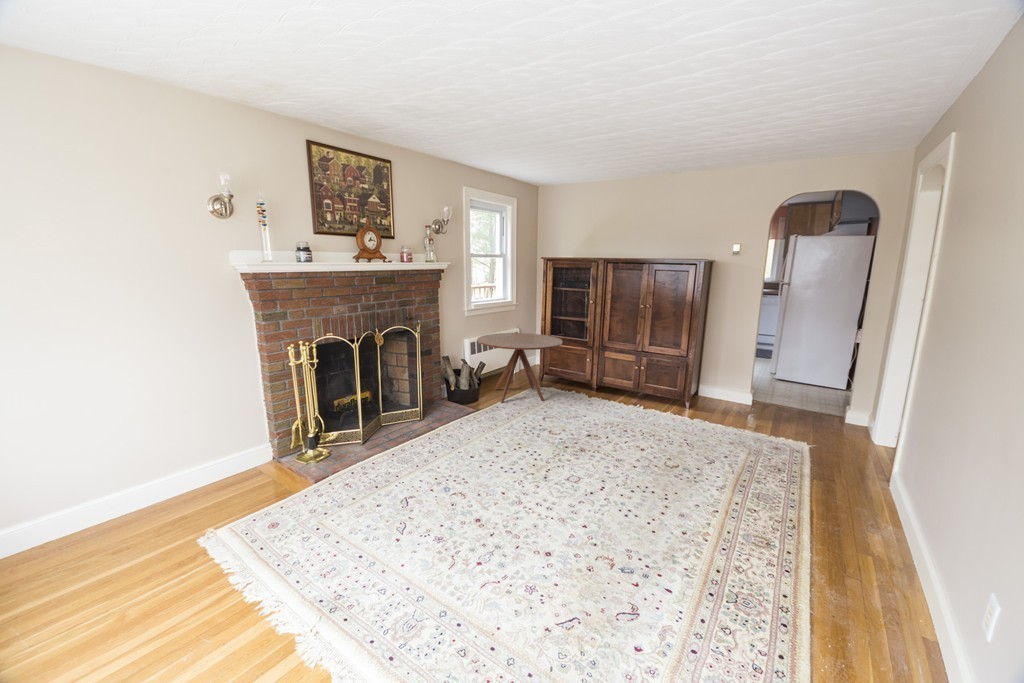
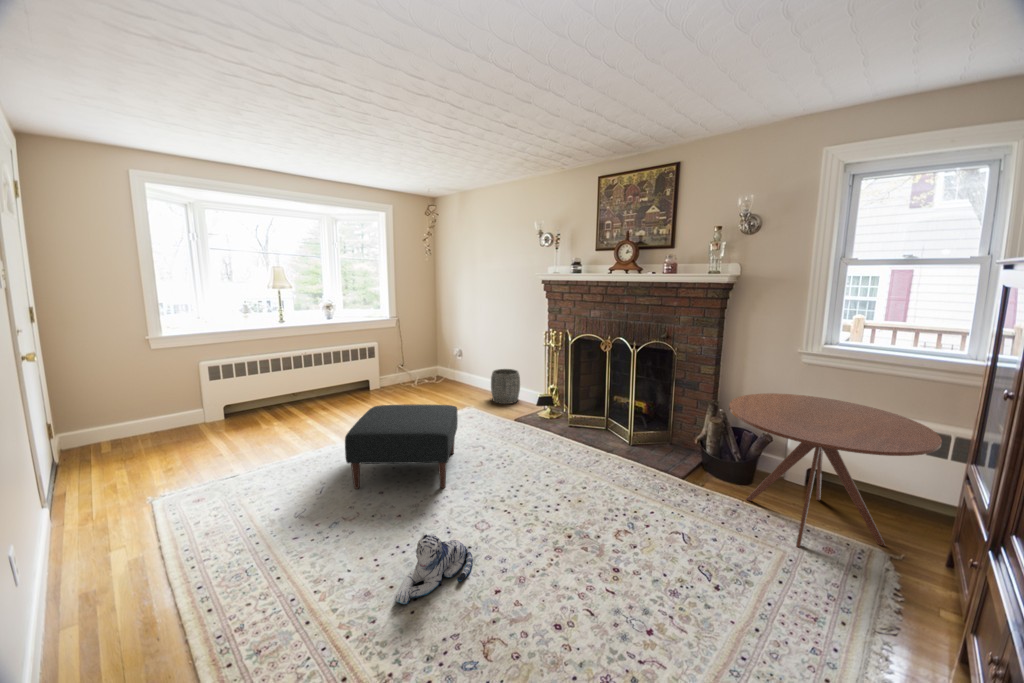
woven basket: none [156,436,227,510] -> present [491,369,520,404]
ottoman: none [421,446,568,594] -> present [345,404,458,489]
plush toy: none [615,457,683,501] -> present [396,534,473,604]

